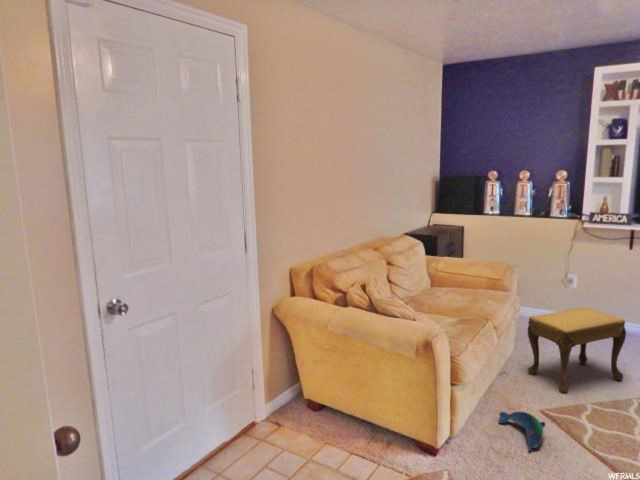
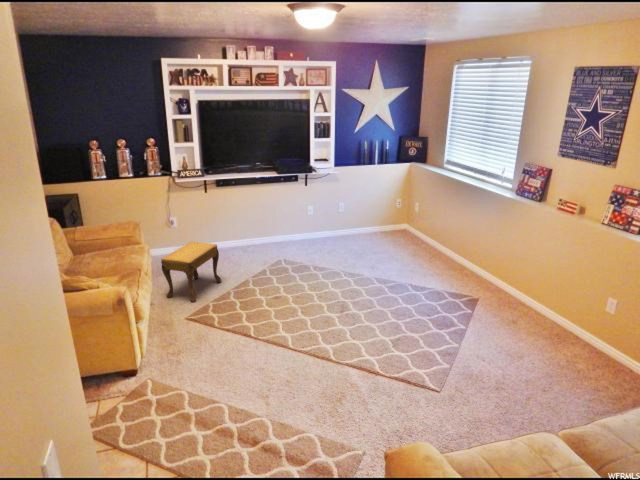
plush toy: present [498,412,545,451] -> none [164,323,196,344]

